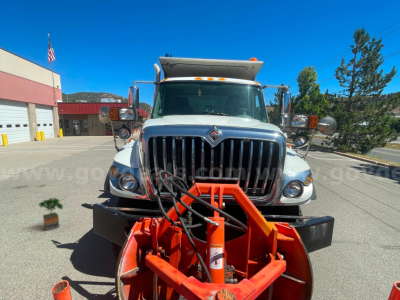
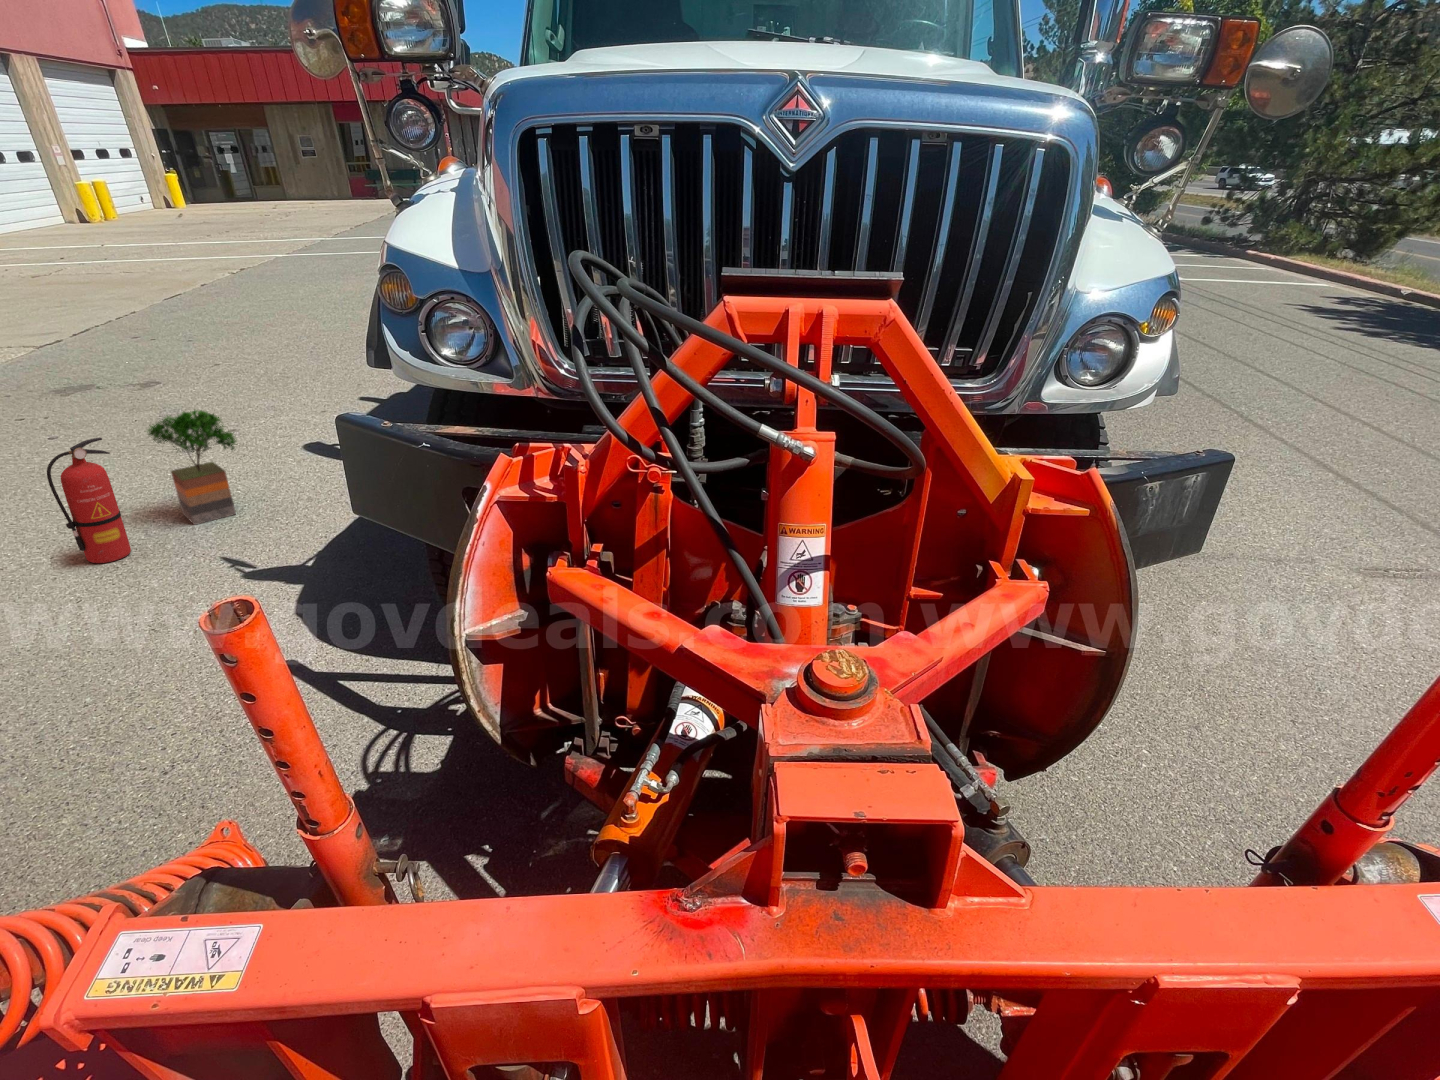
fire extinguisher: none [9,207,27,243] -> present [47,437,131,563]

